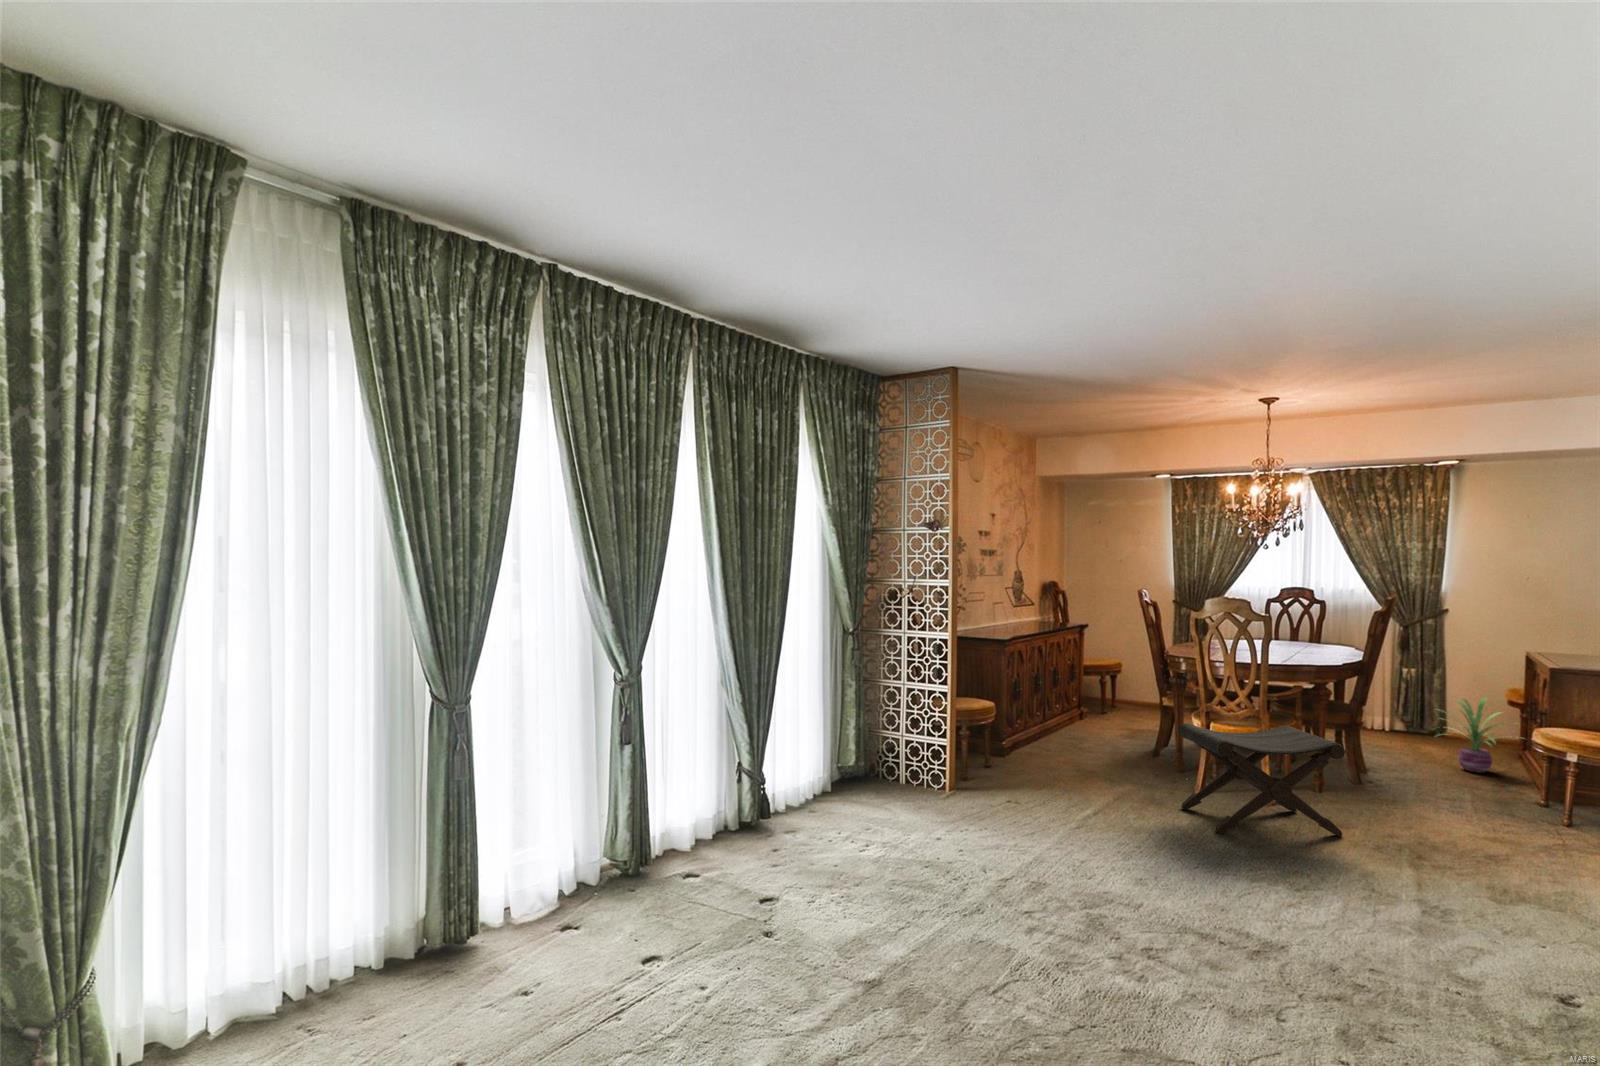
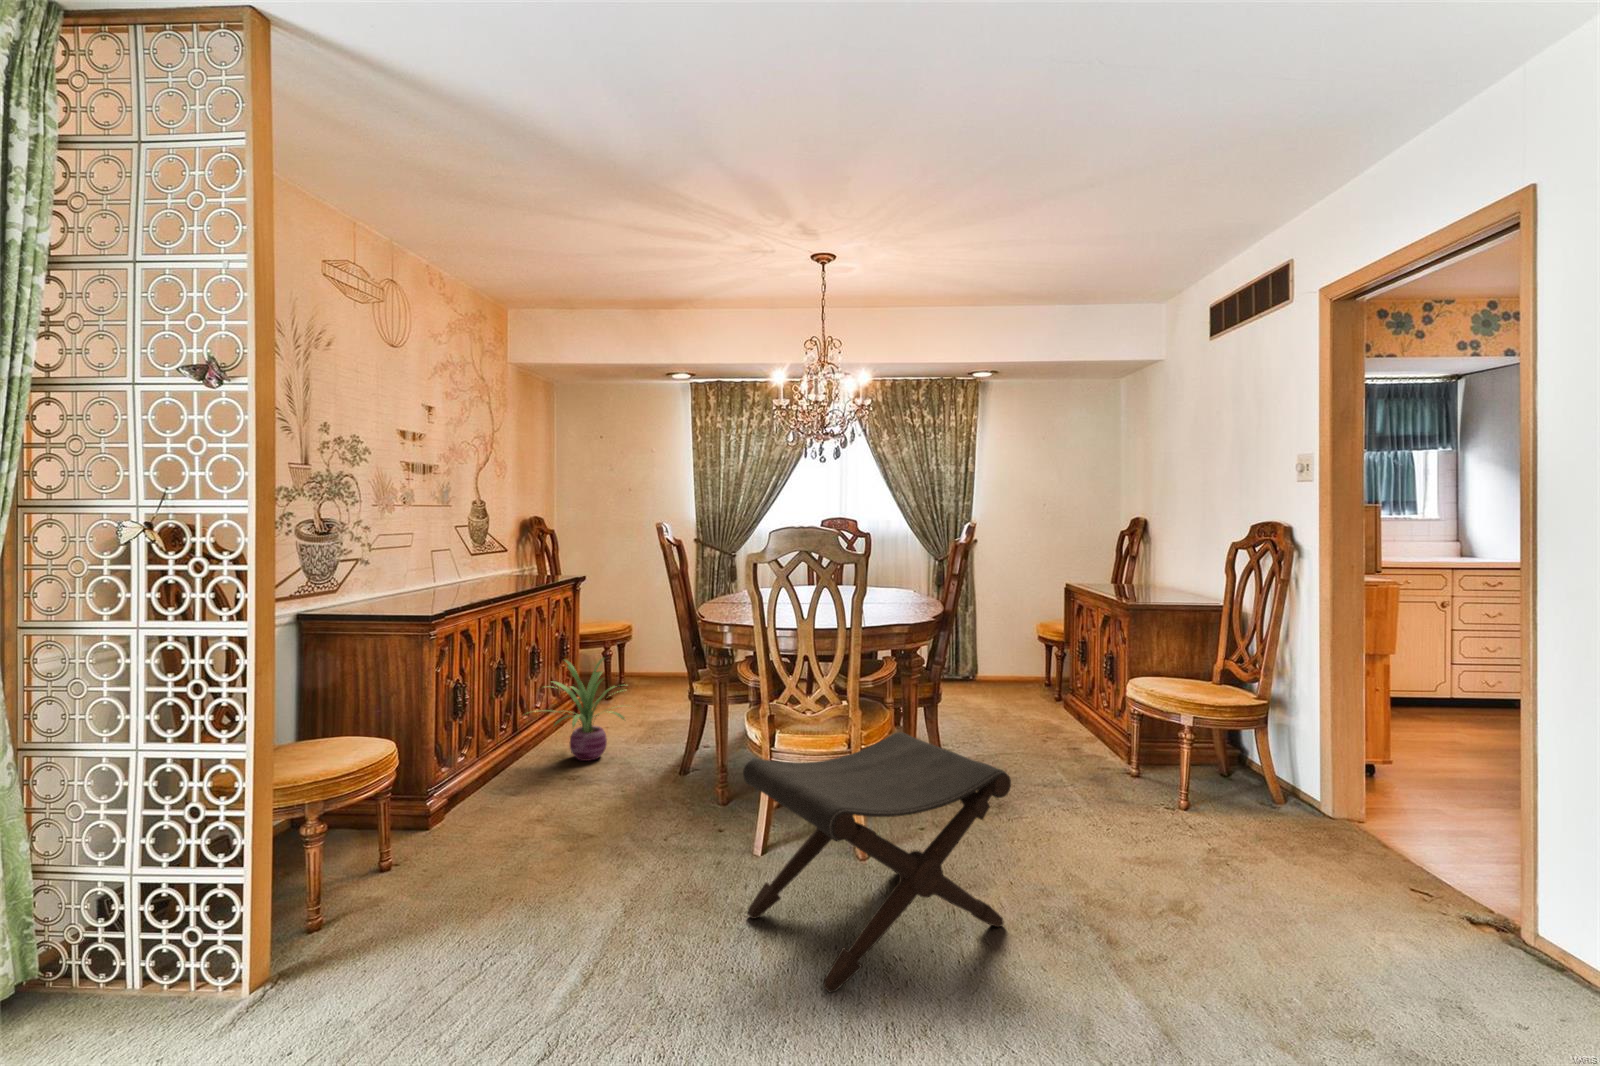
decorative plant: present [1439,697,1499,773] -> present [536,658,625,761]

